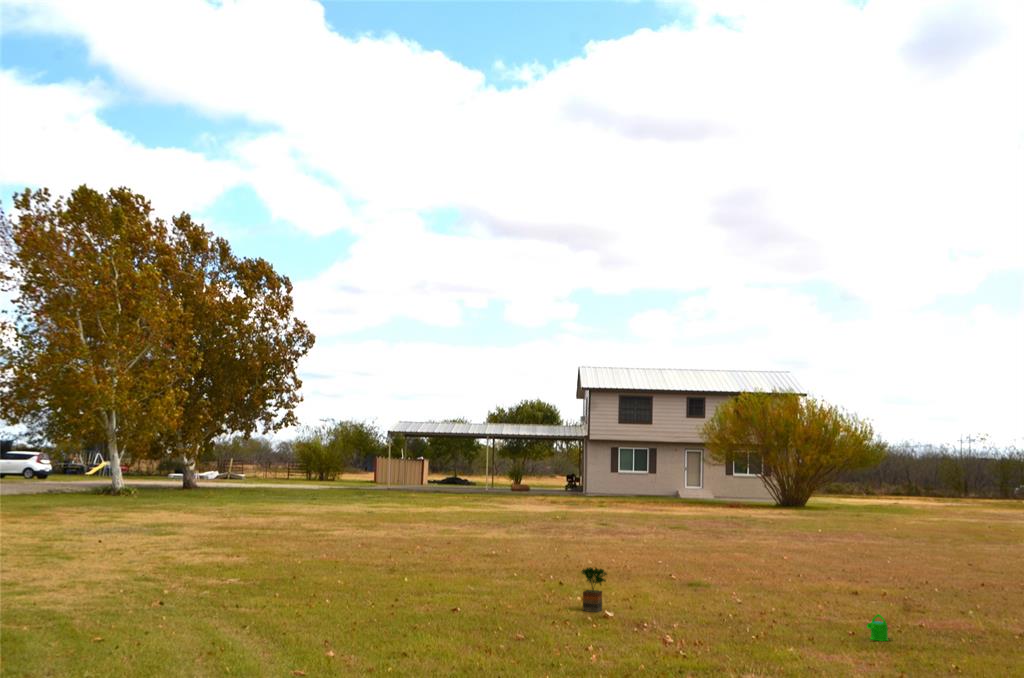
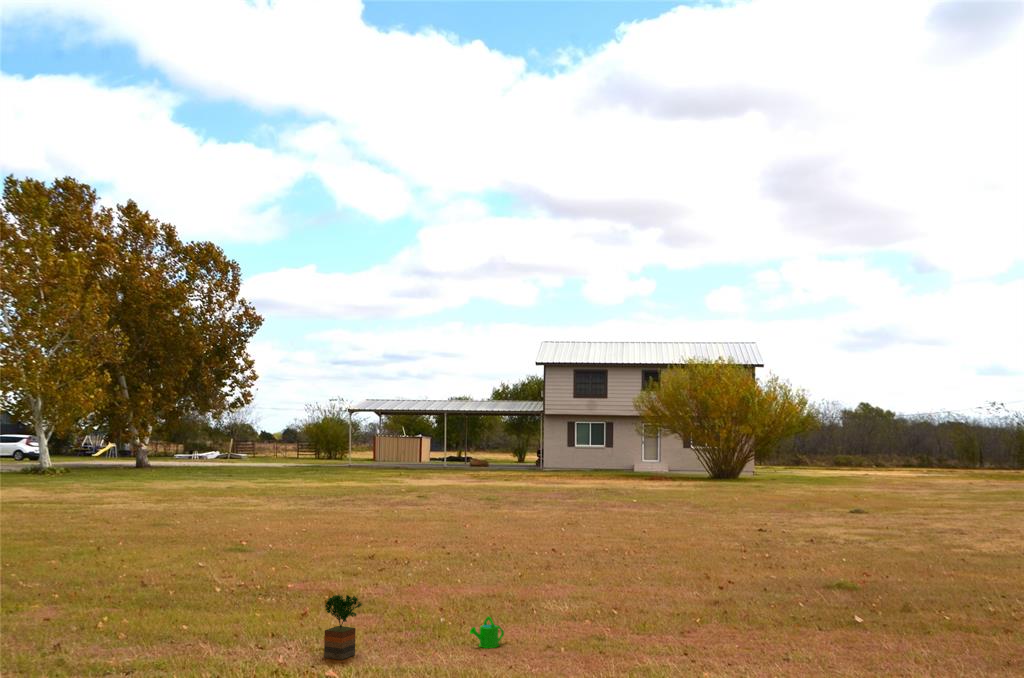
potted tree: present [581,567,607,612] -> present [324,595,362,660]

